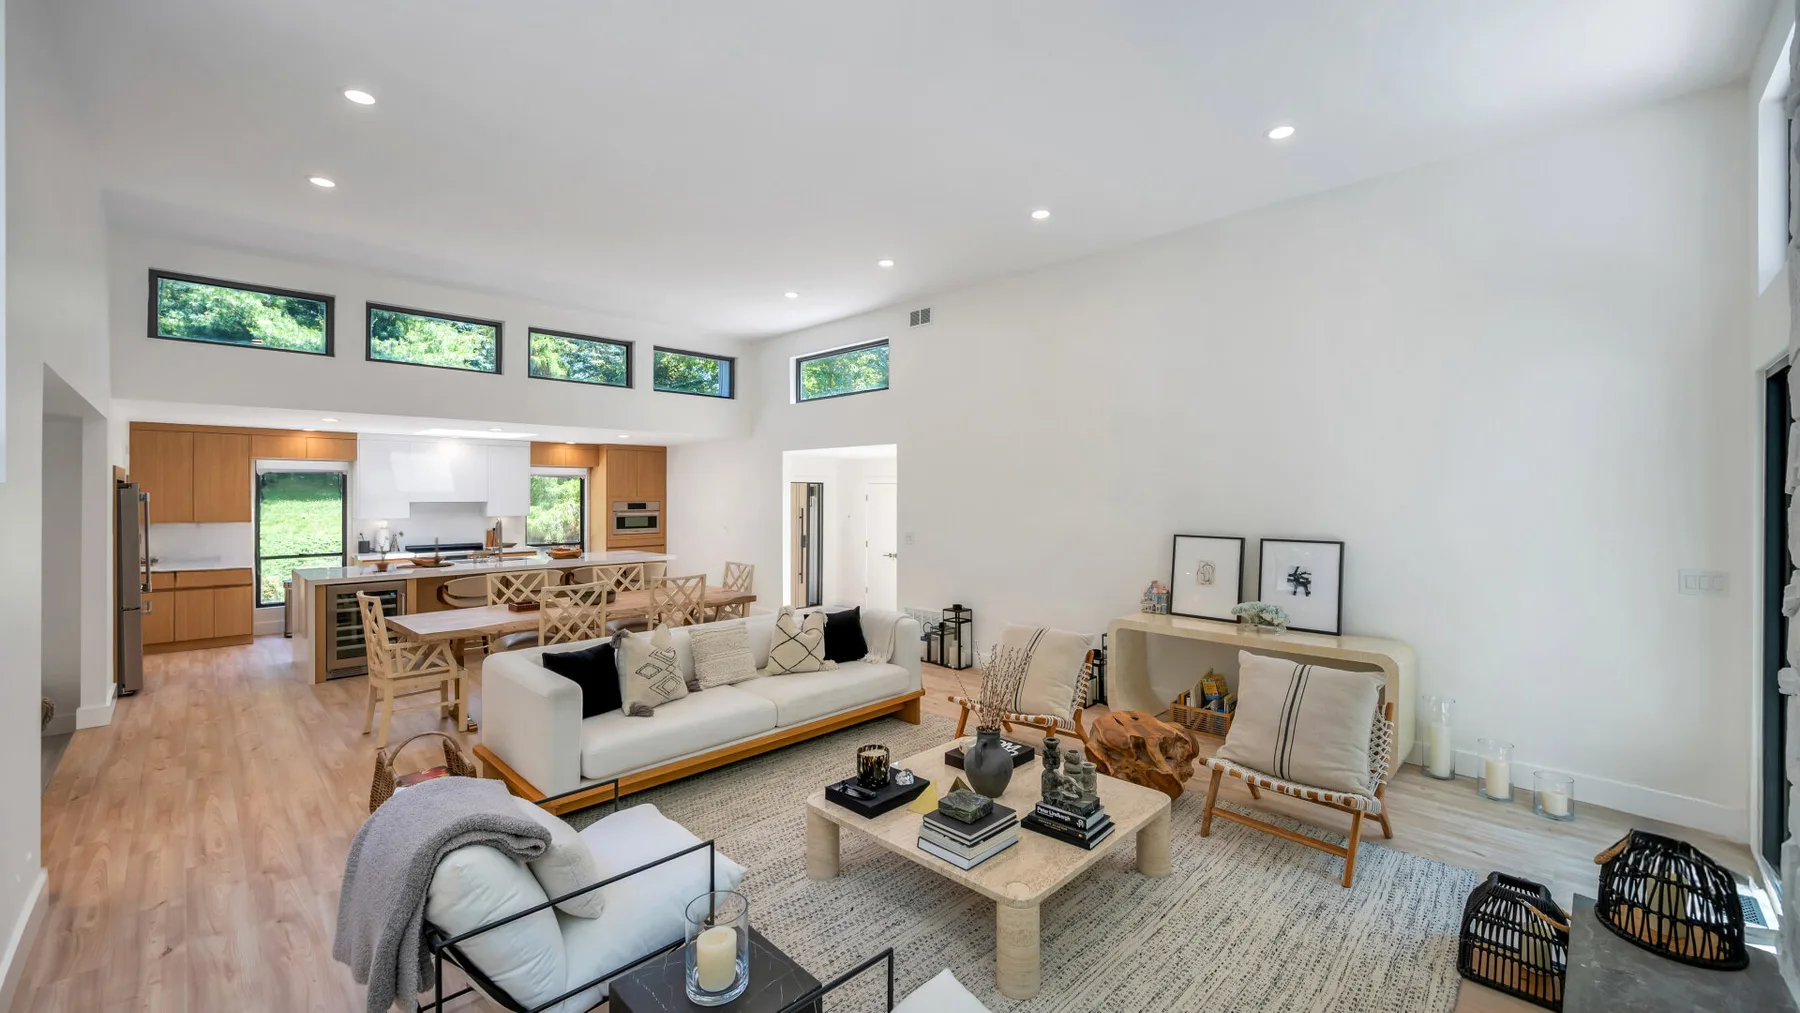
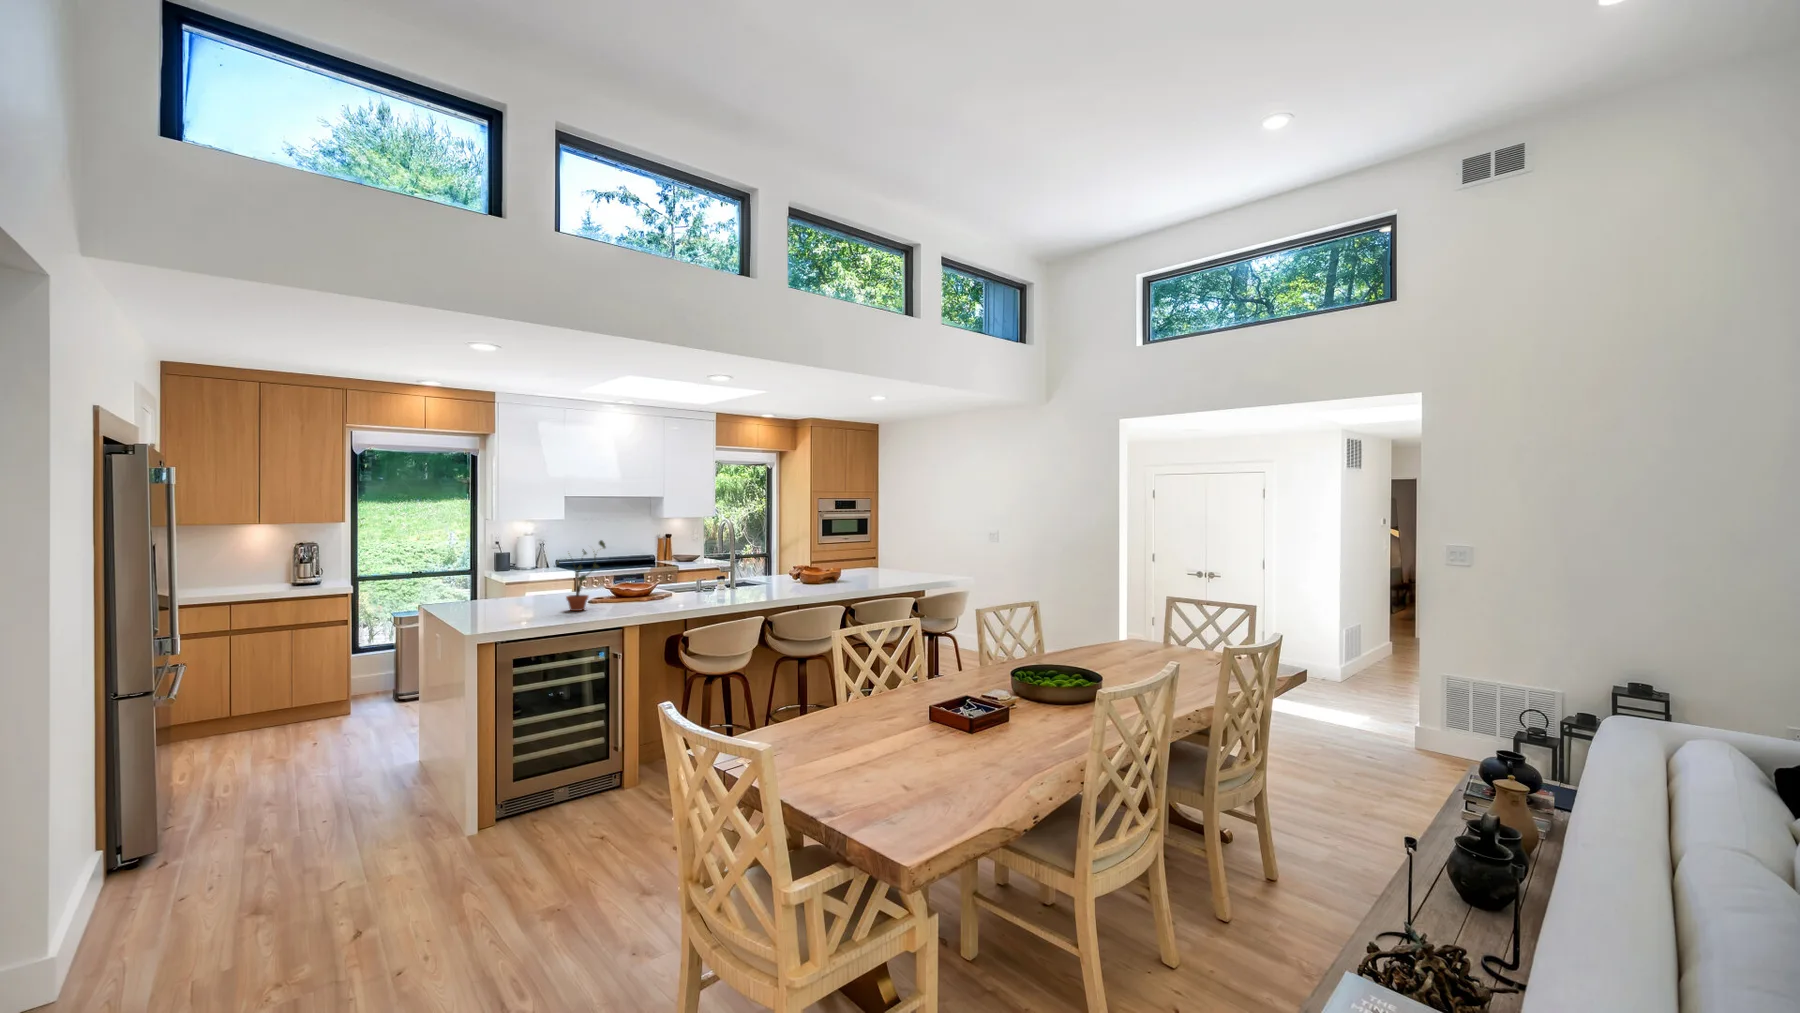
candle holder: present [423,539,450,567] -> none [628,549,674,600]

